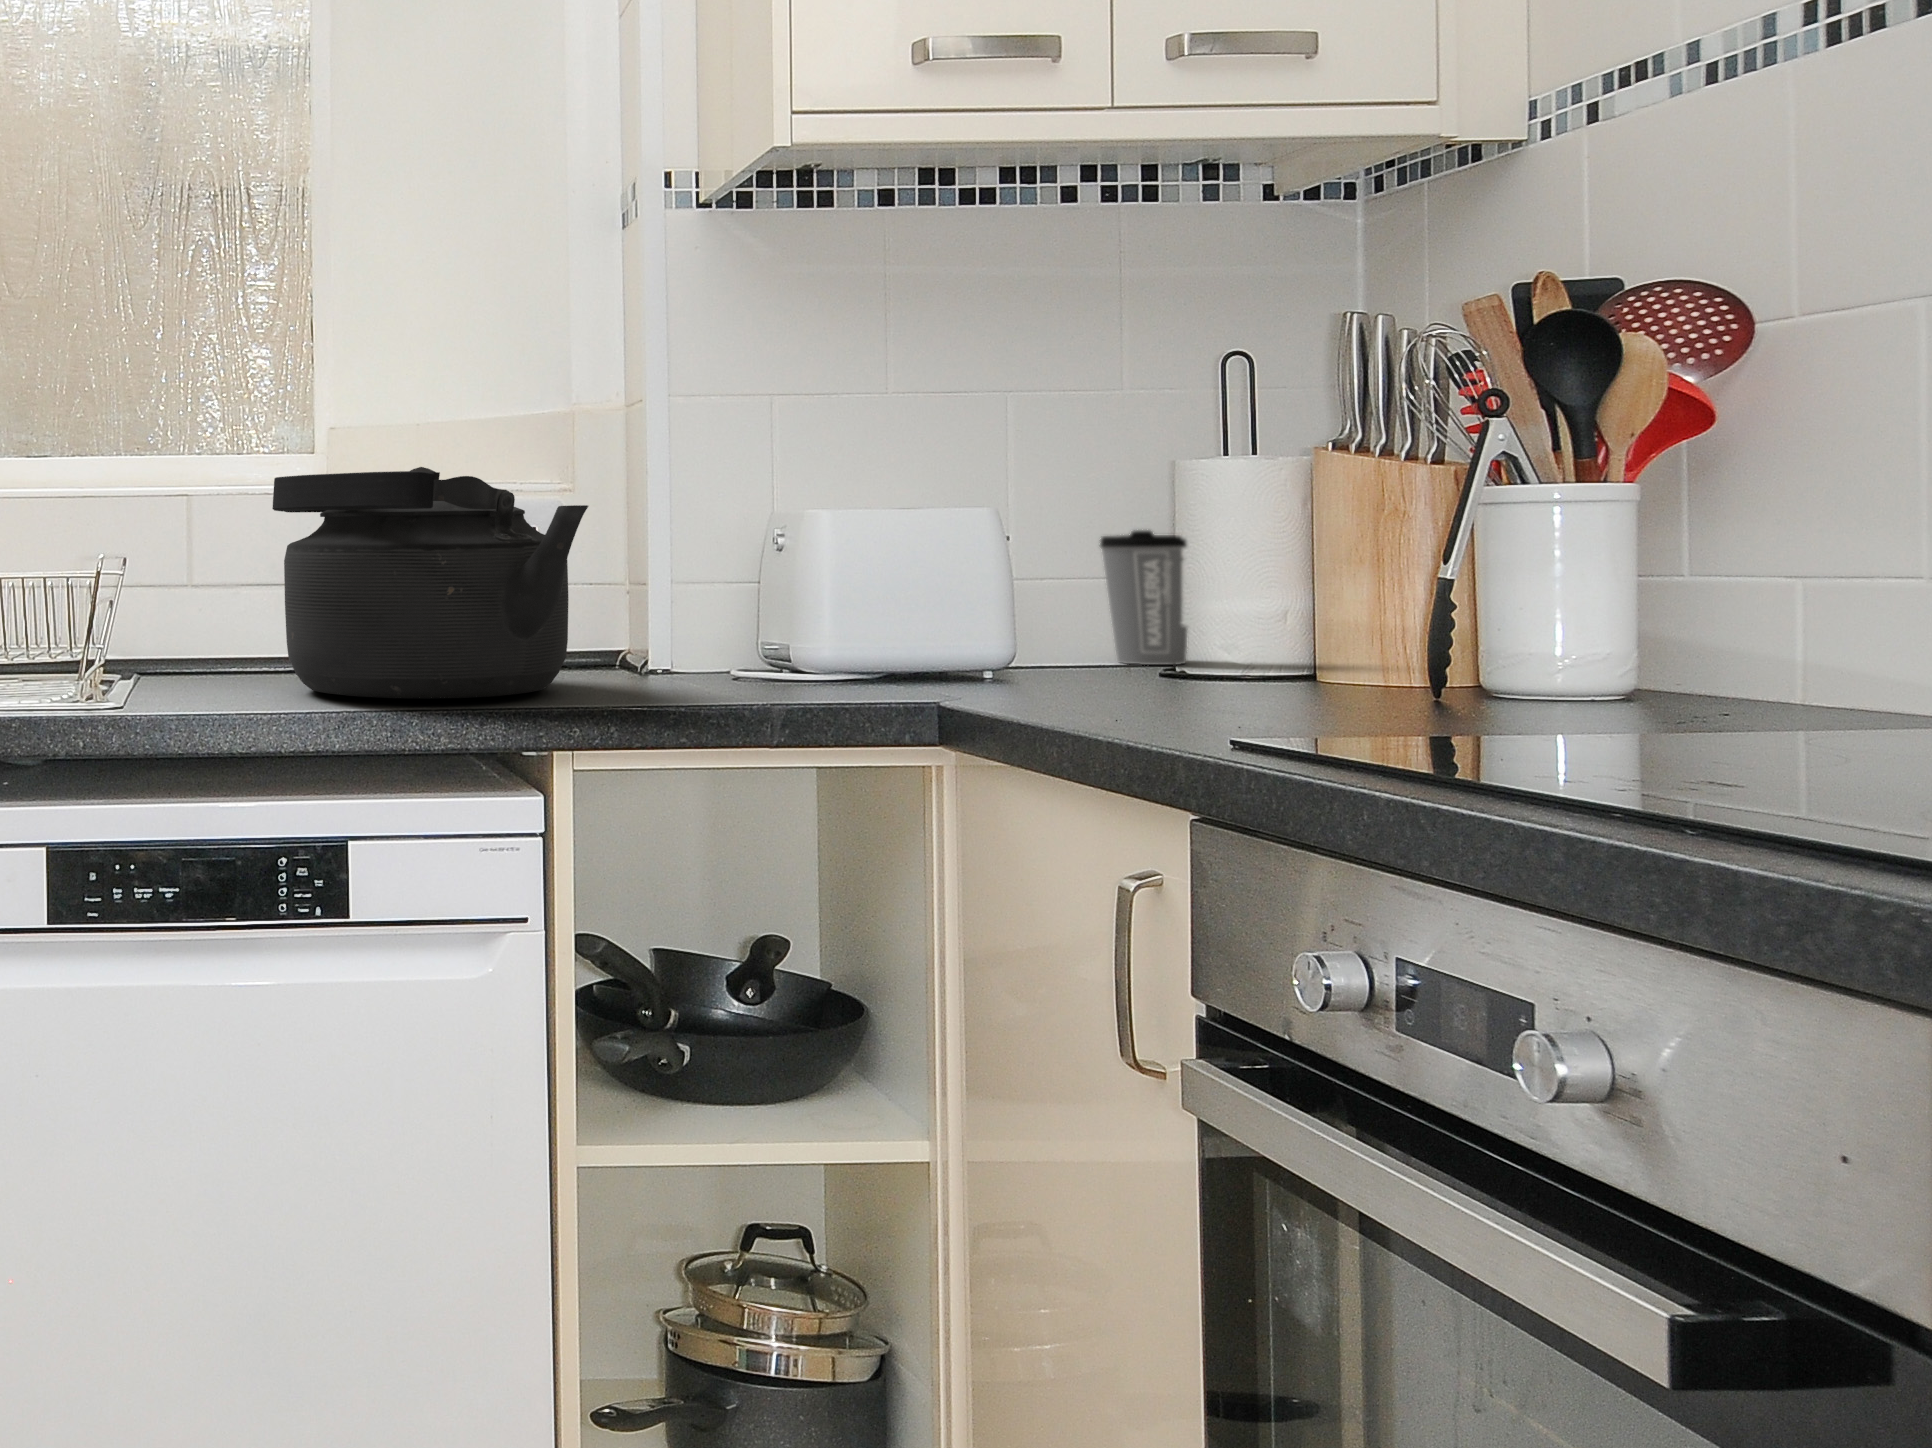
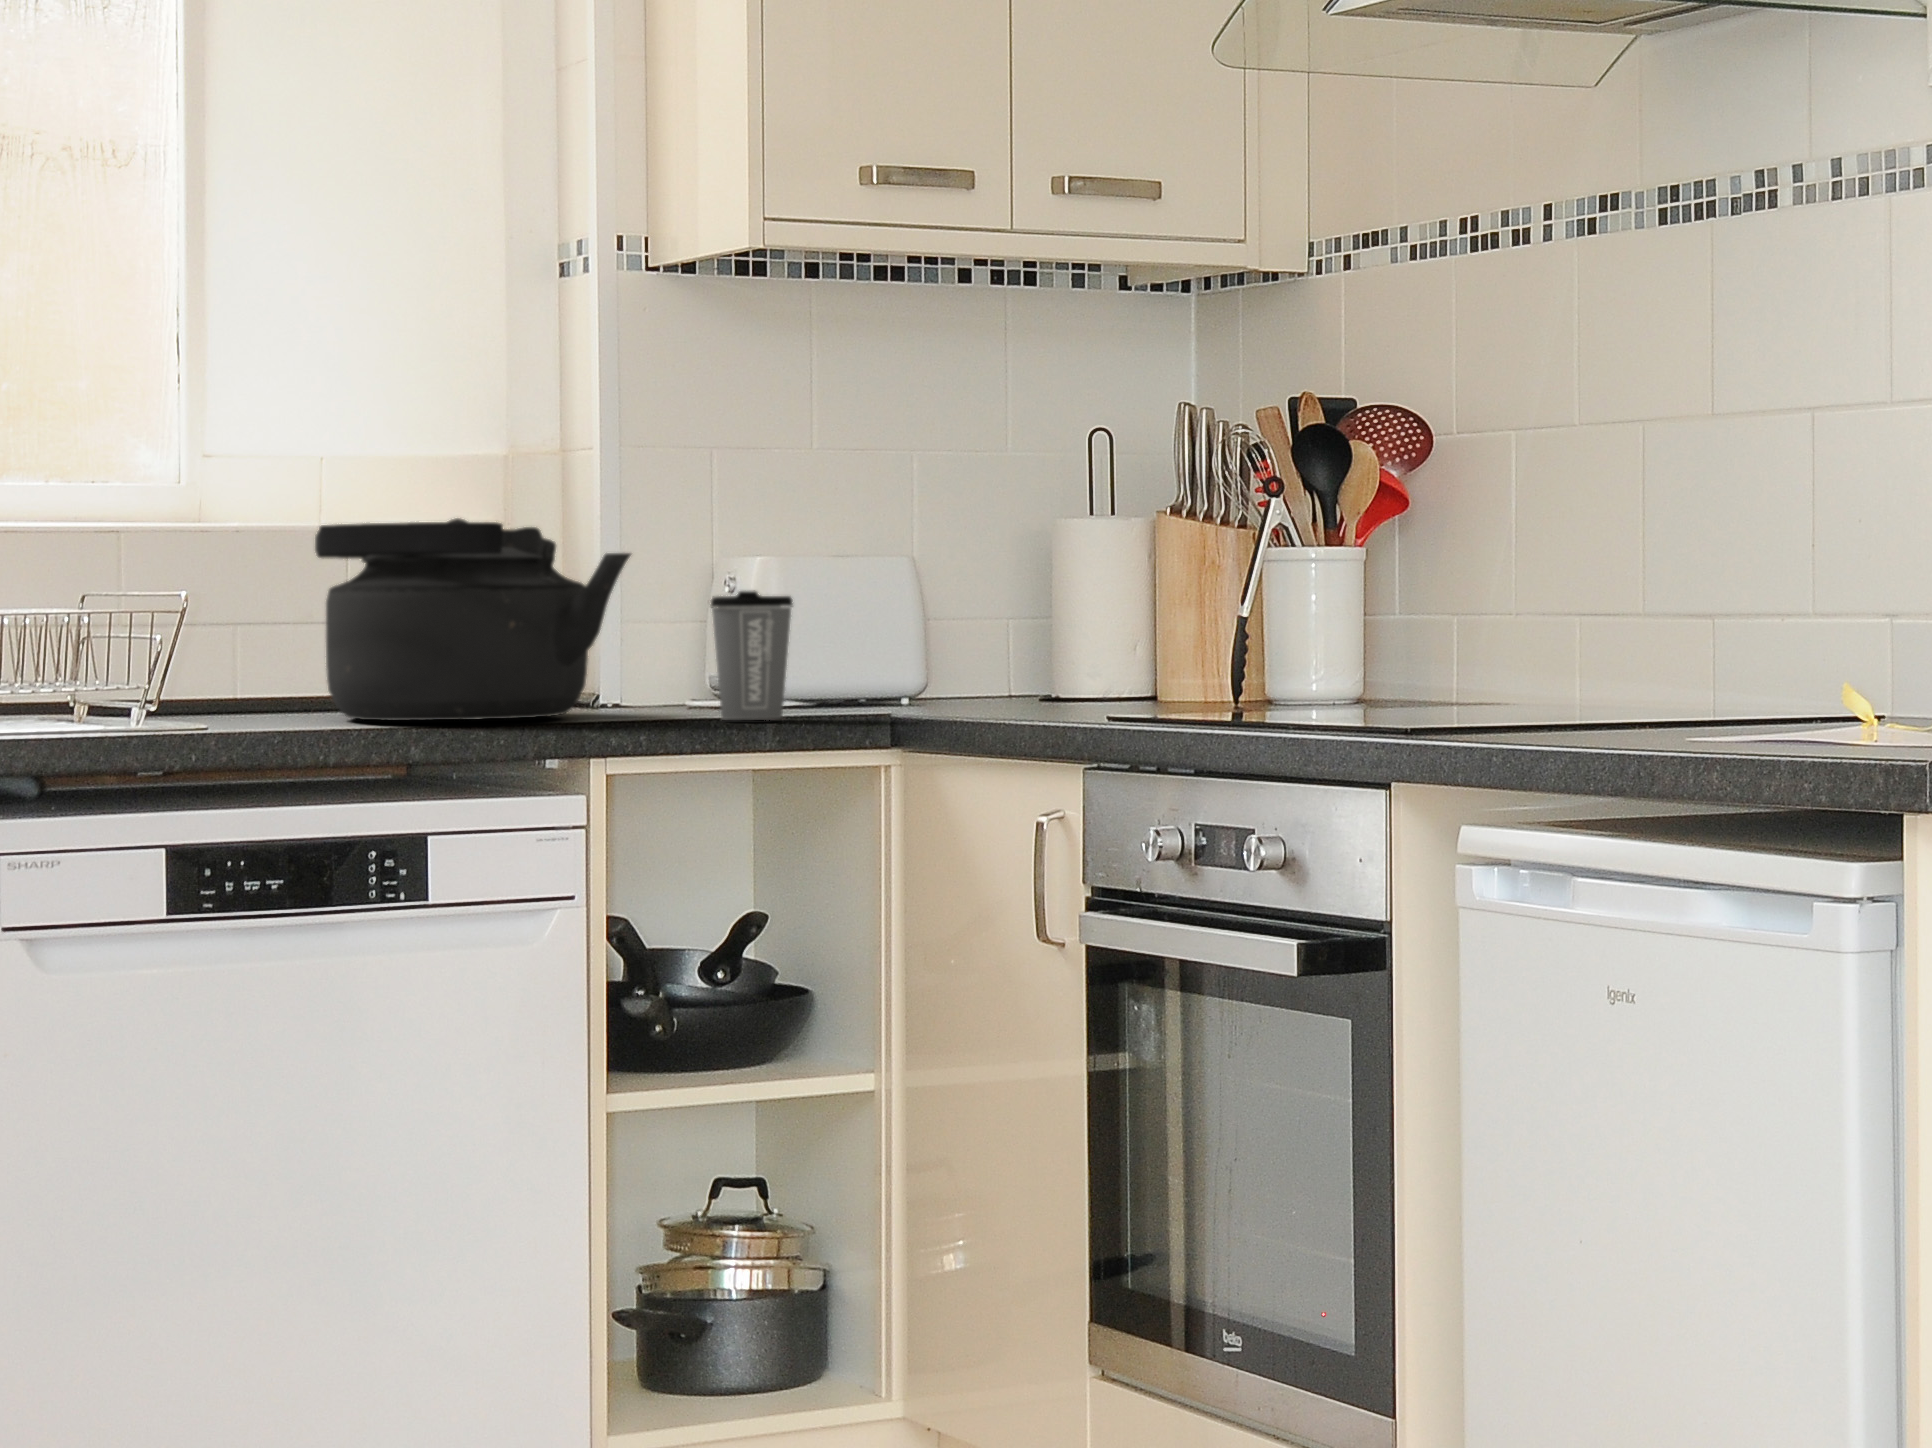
coffee cup: present [1100,530,1187,665] -> present [711,590,793,720]

